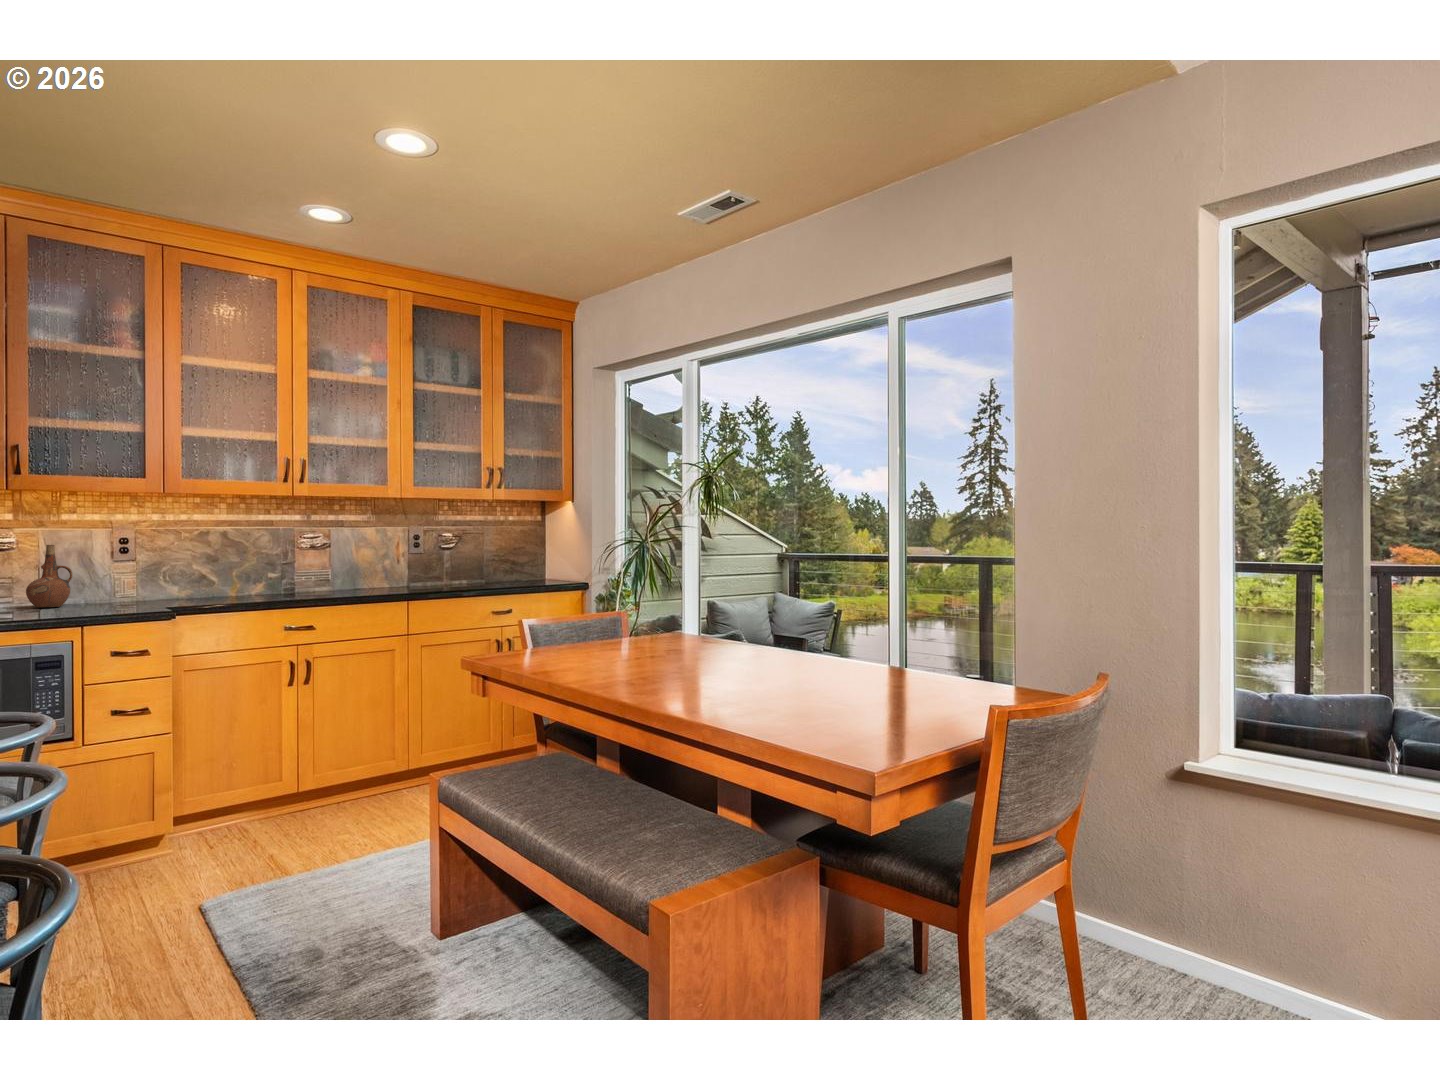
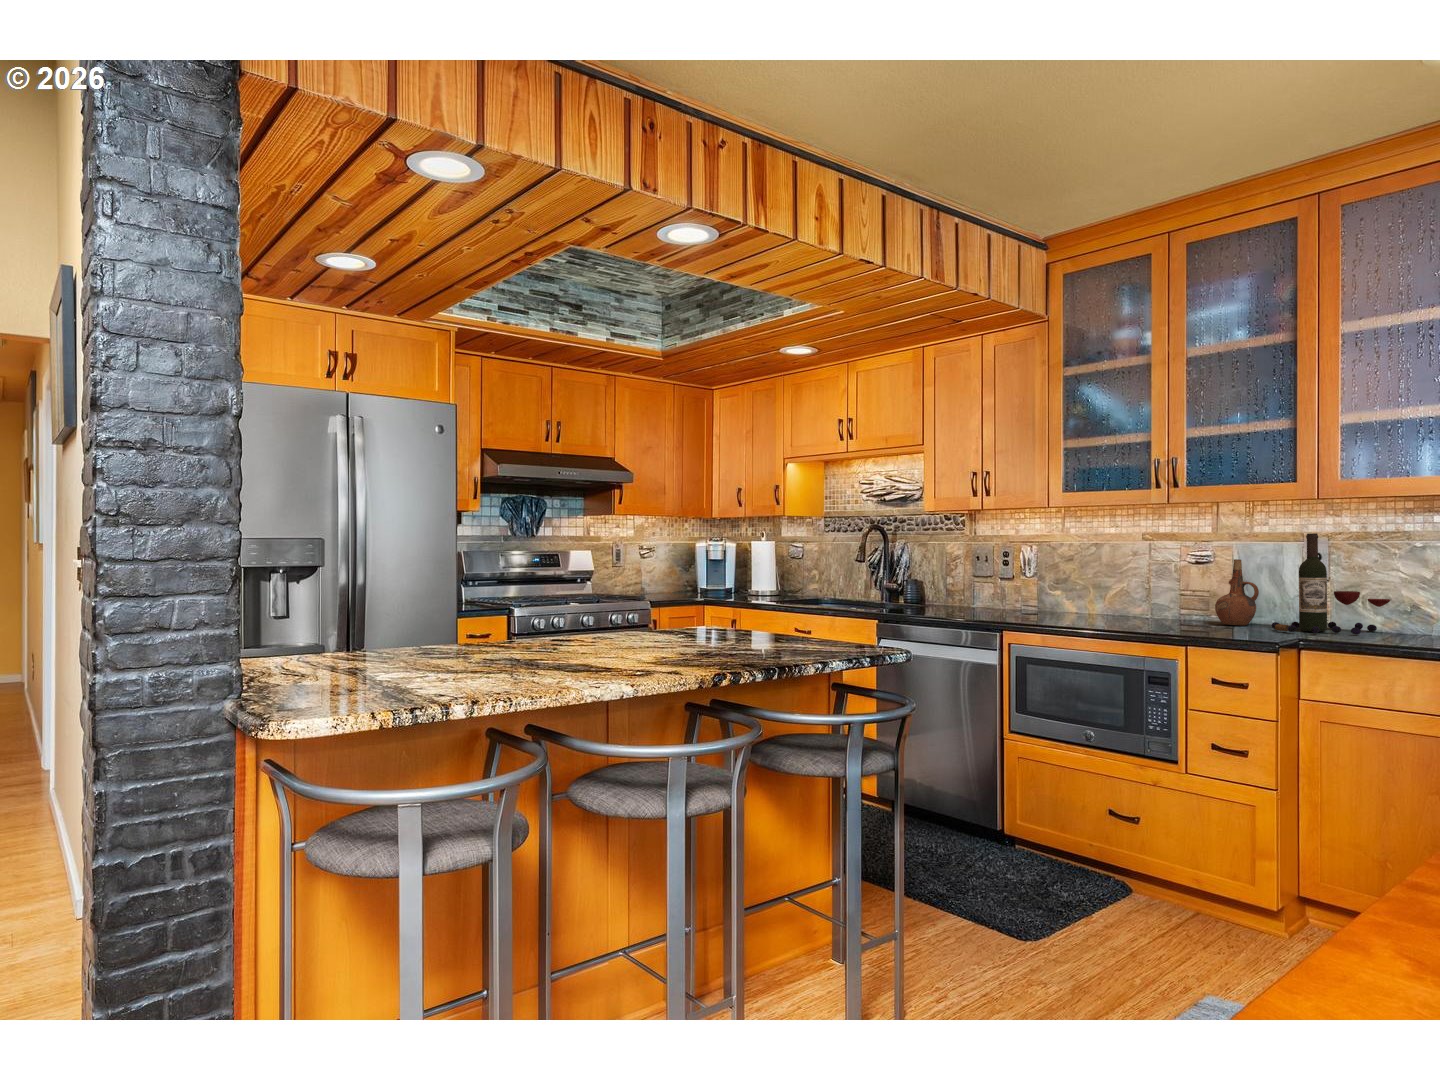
wine bottle: none [101,521,204,606] -> present [1271,533,1390,635]

